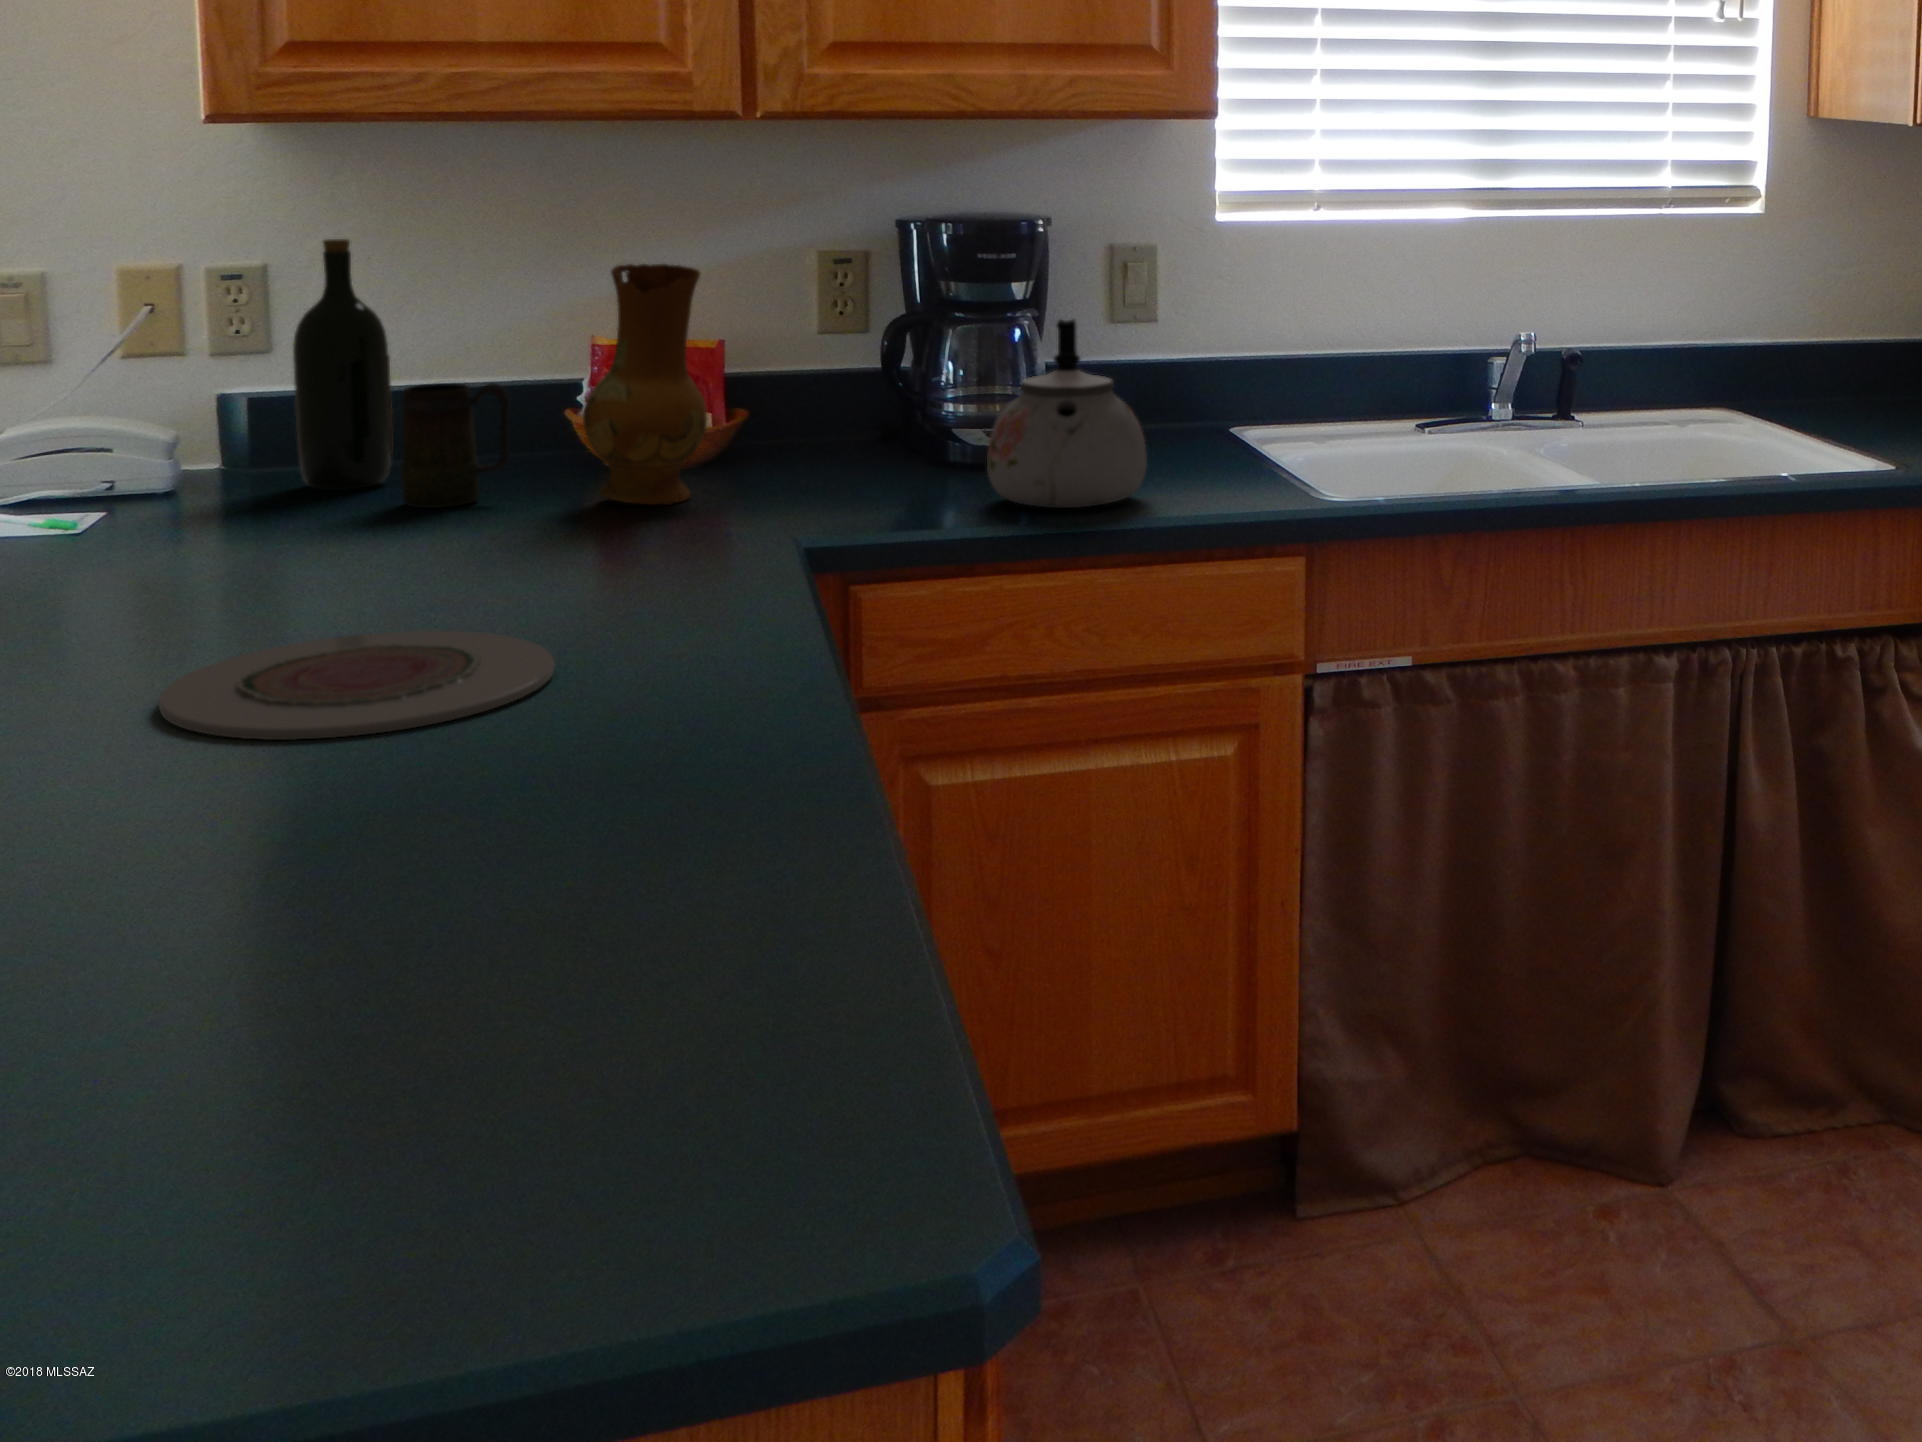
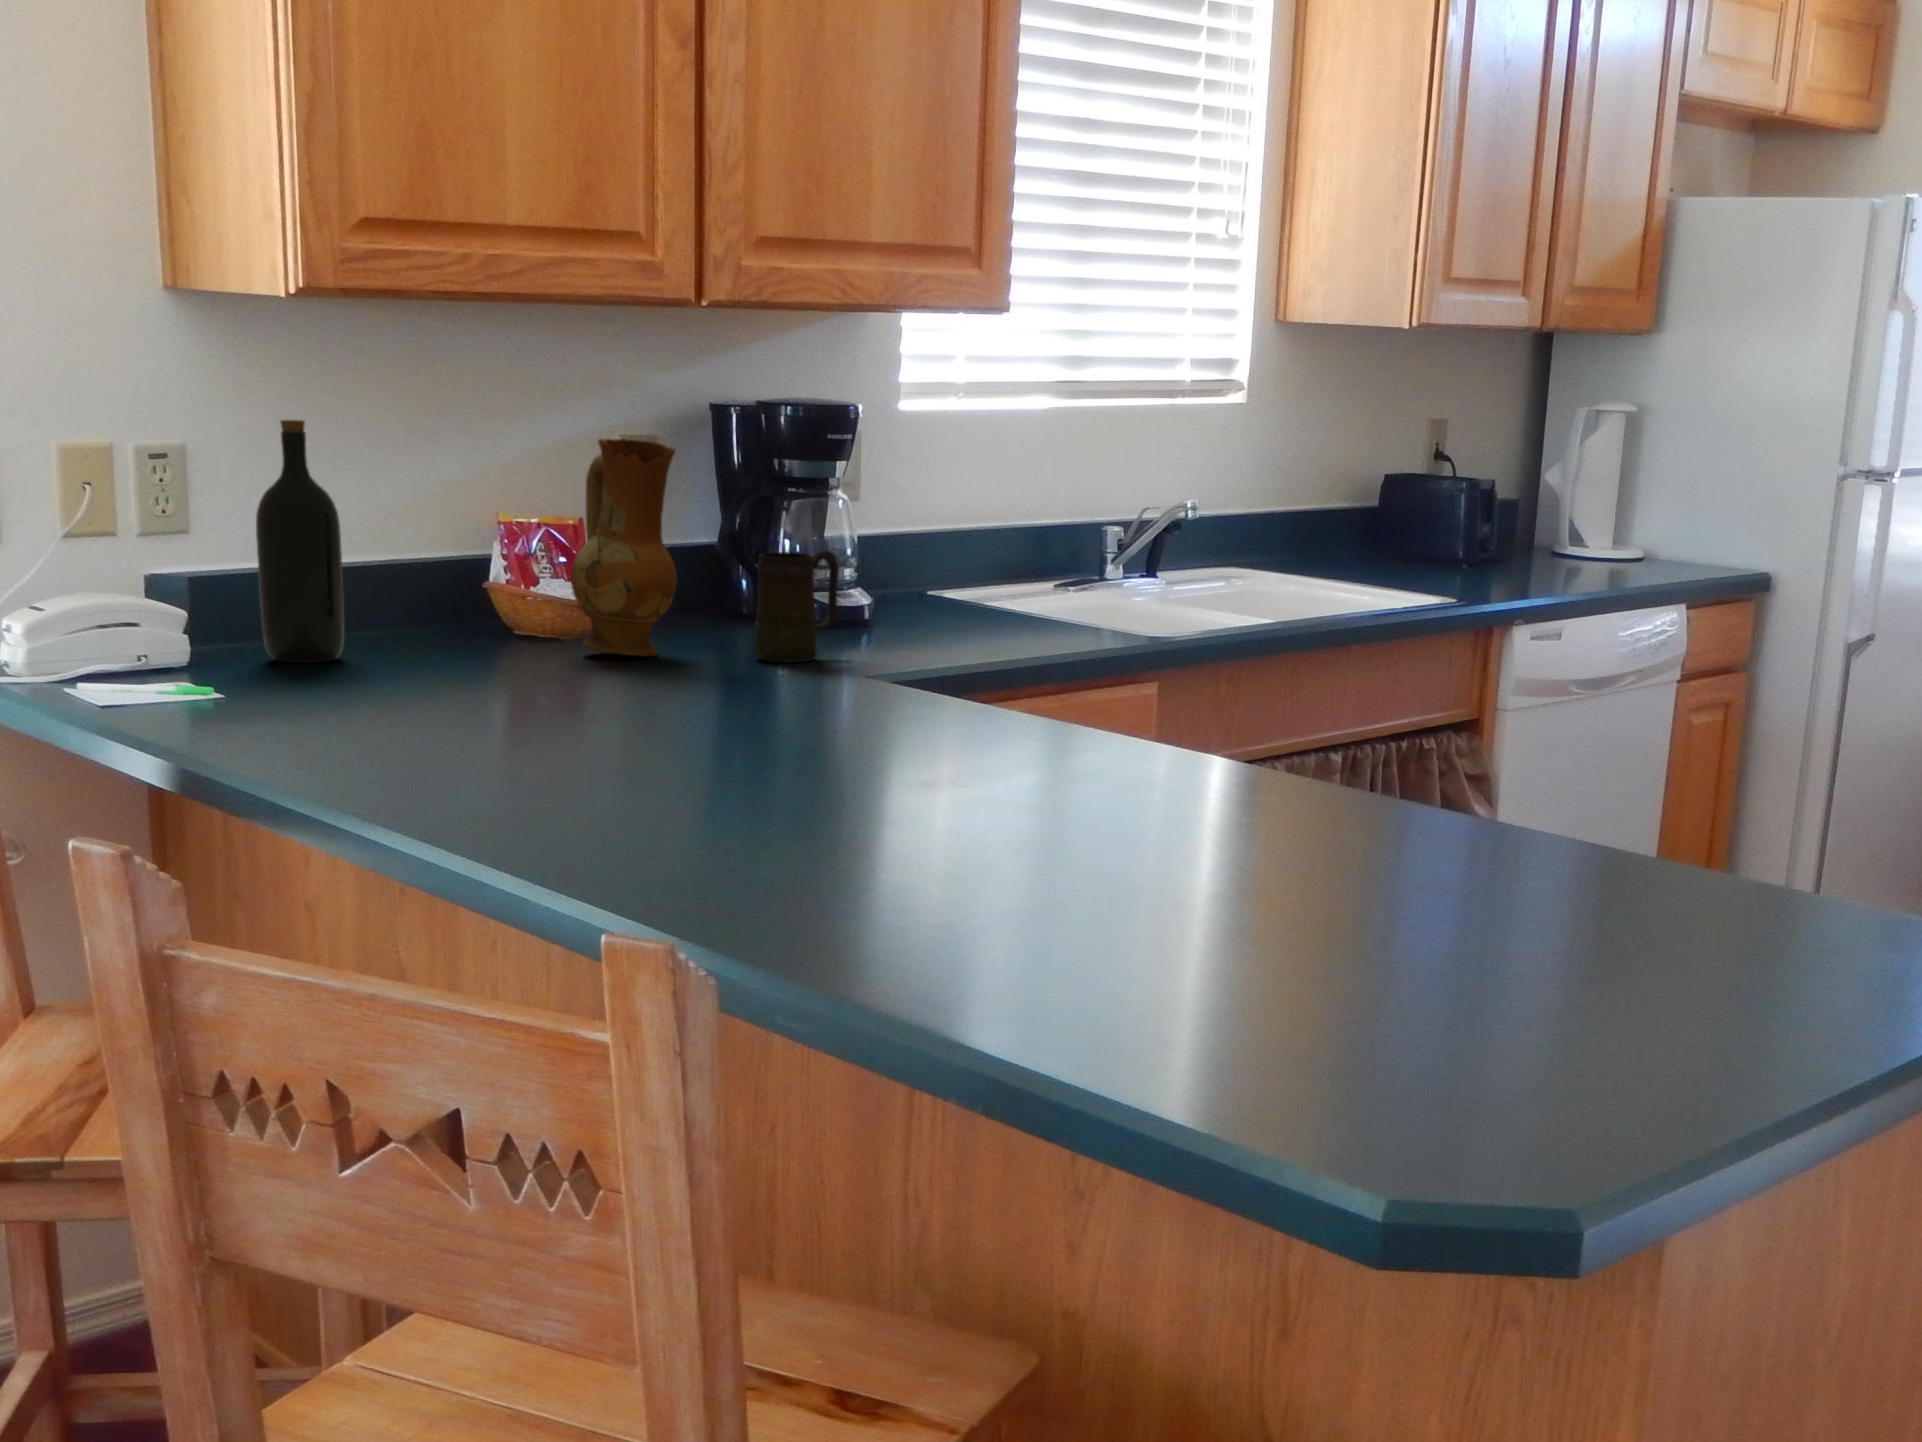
kettle: present [987,320,1147,508] -> none [894,483,1027,643]
mug: present [401,383,510,508] -> present [754,550,839,663]
plate: present [159,631,554,740] -> none [771,719,1050,779]

